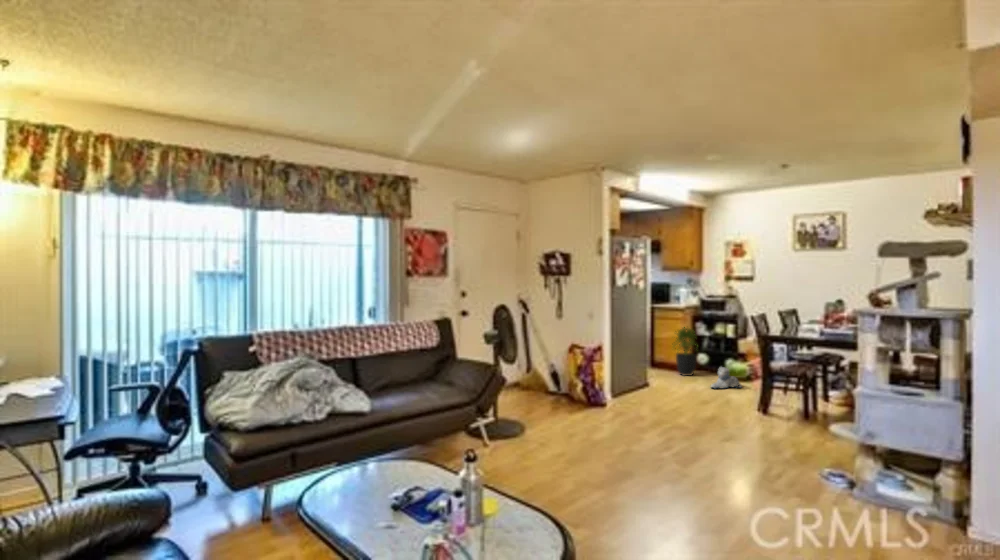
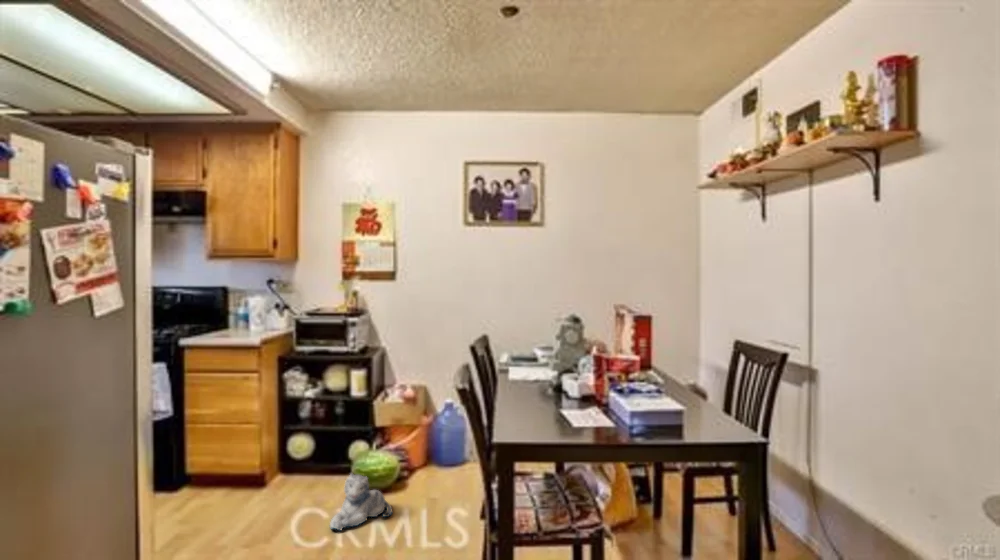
potted plant: present [674,327,698,376] -> none [228,381,297,496]

